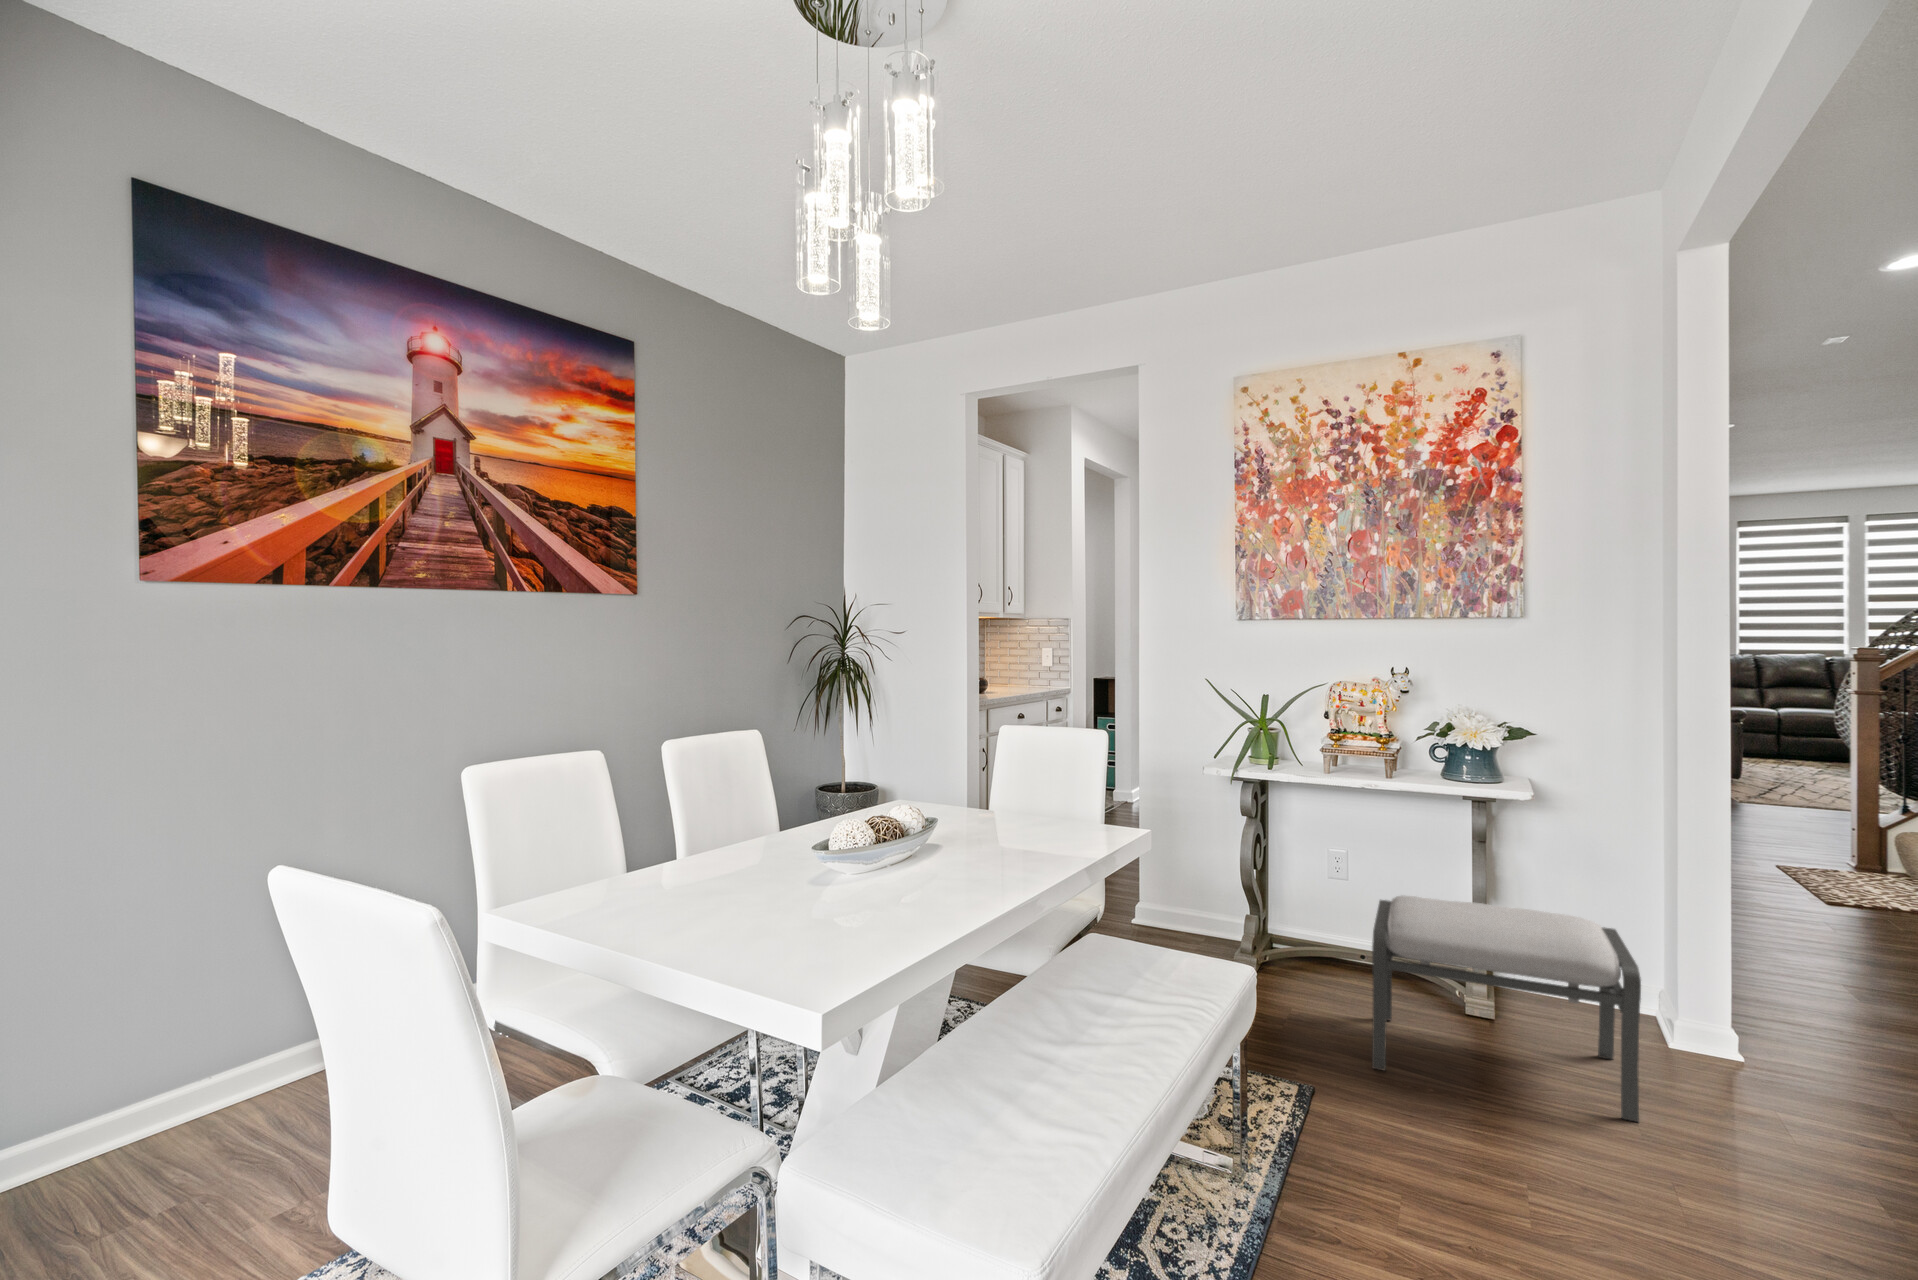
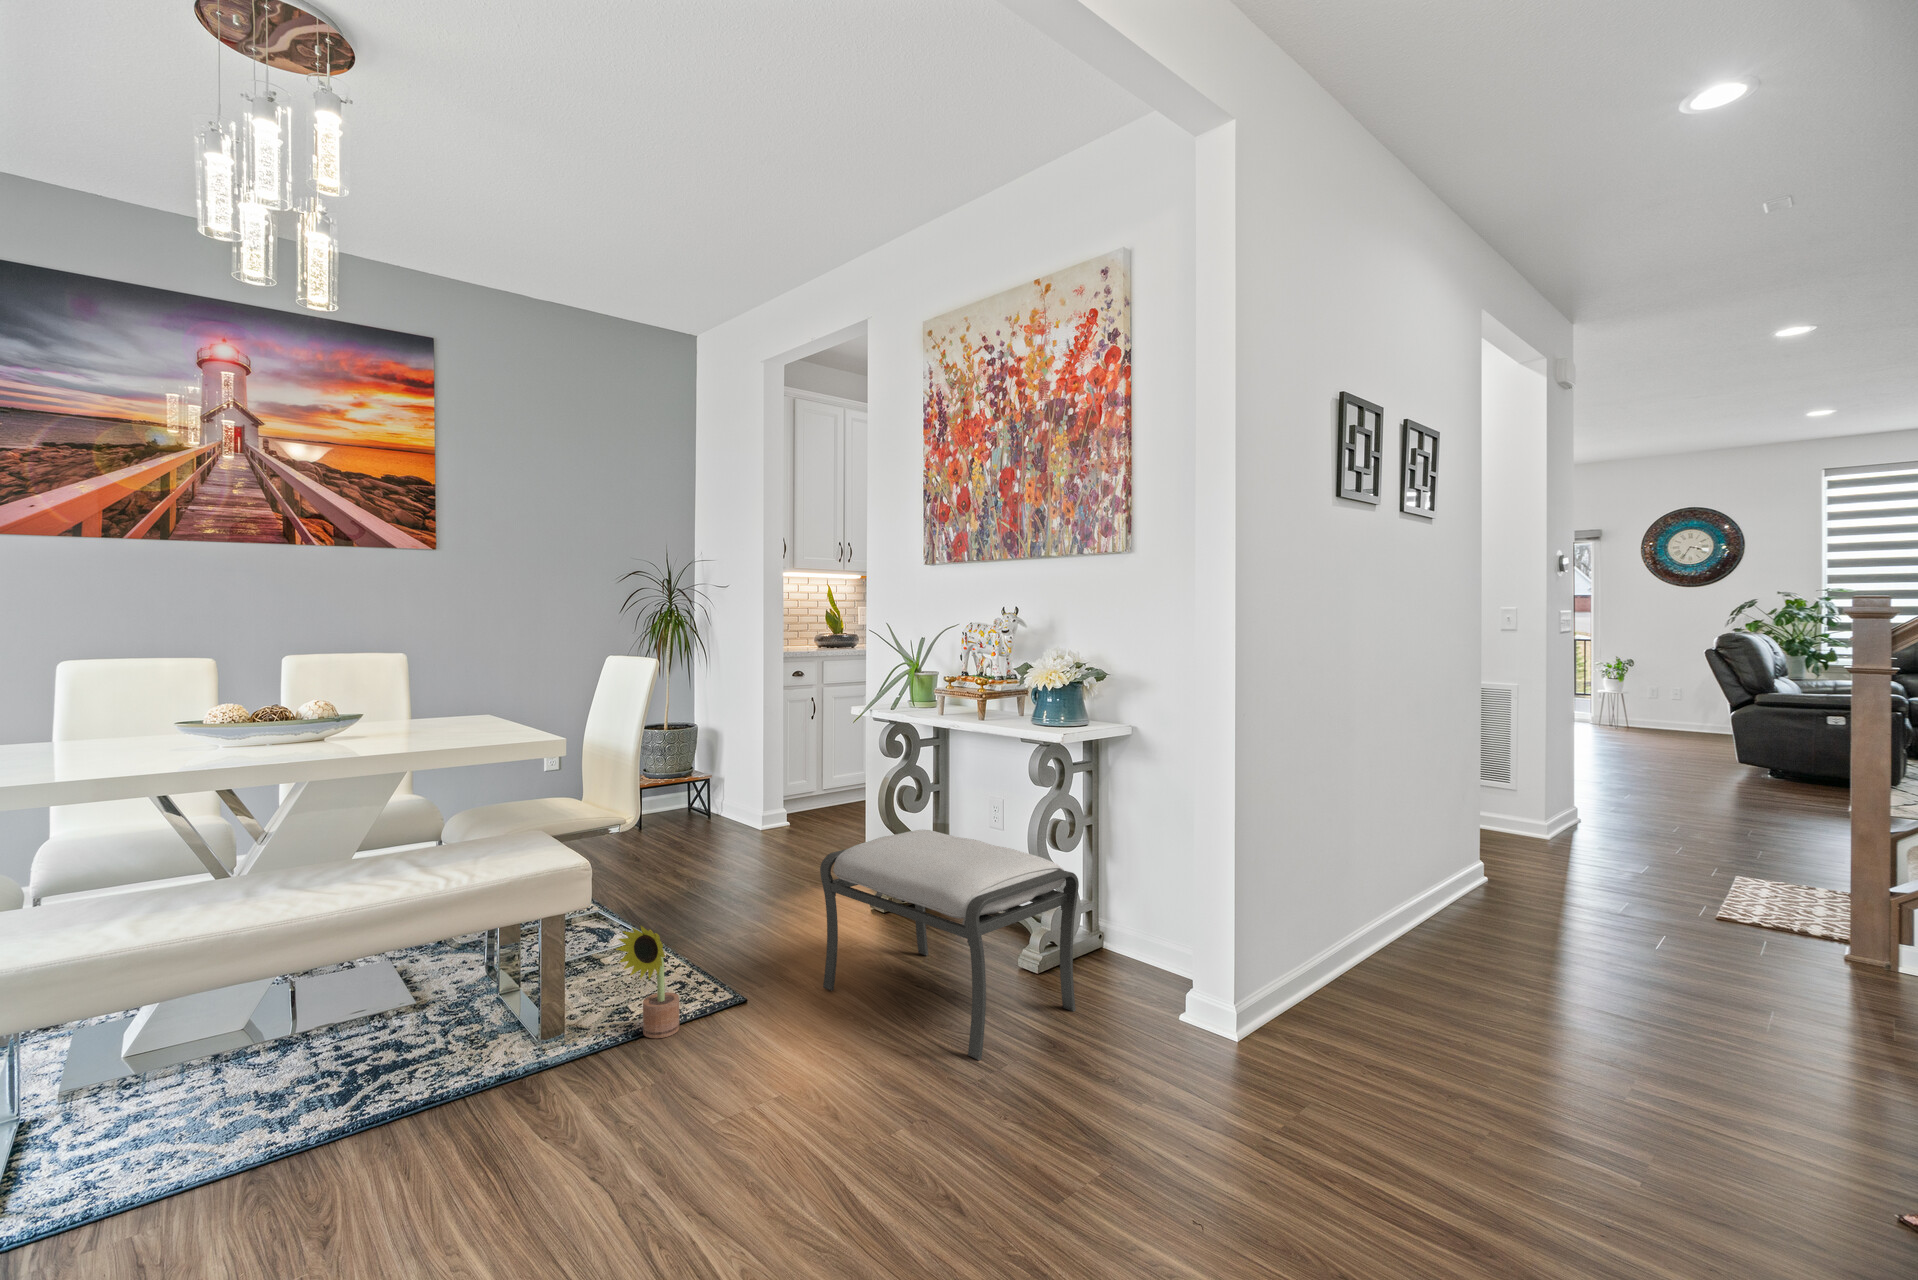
decorative plant: none [1299,1032,1365,1152] -> present [616,926,679,1038]

